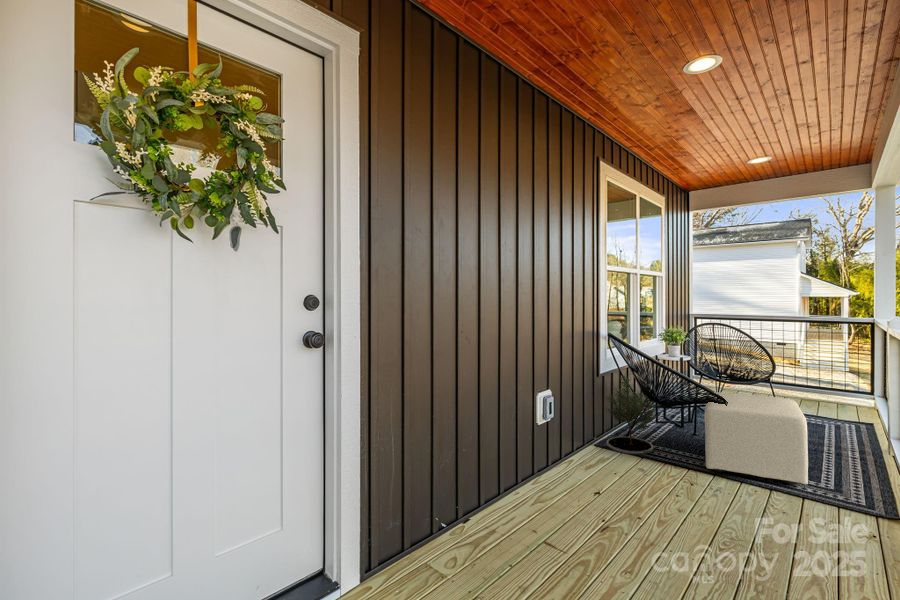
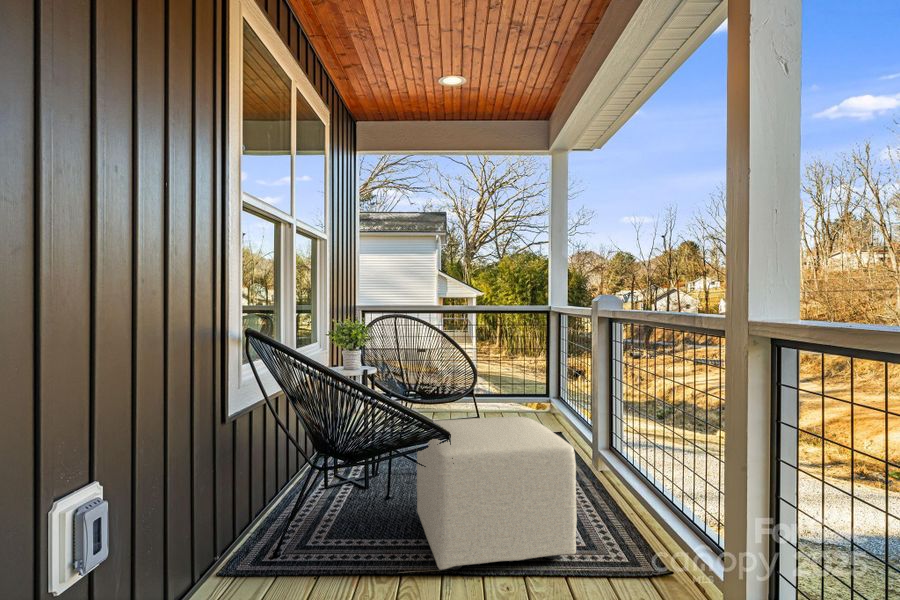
potted tree: present [606,373,660,454] -> none [236,398,349,579]

